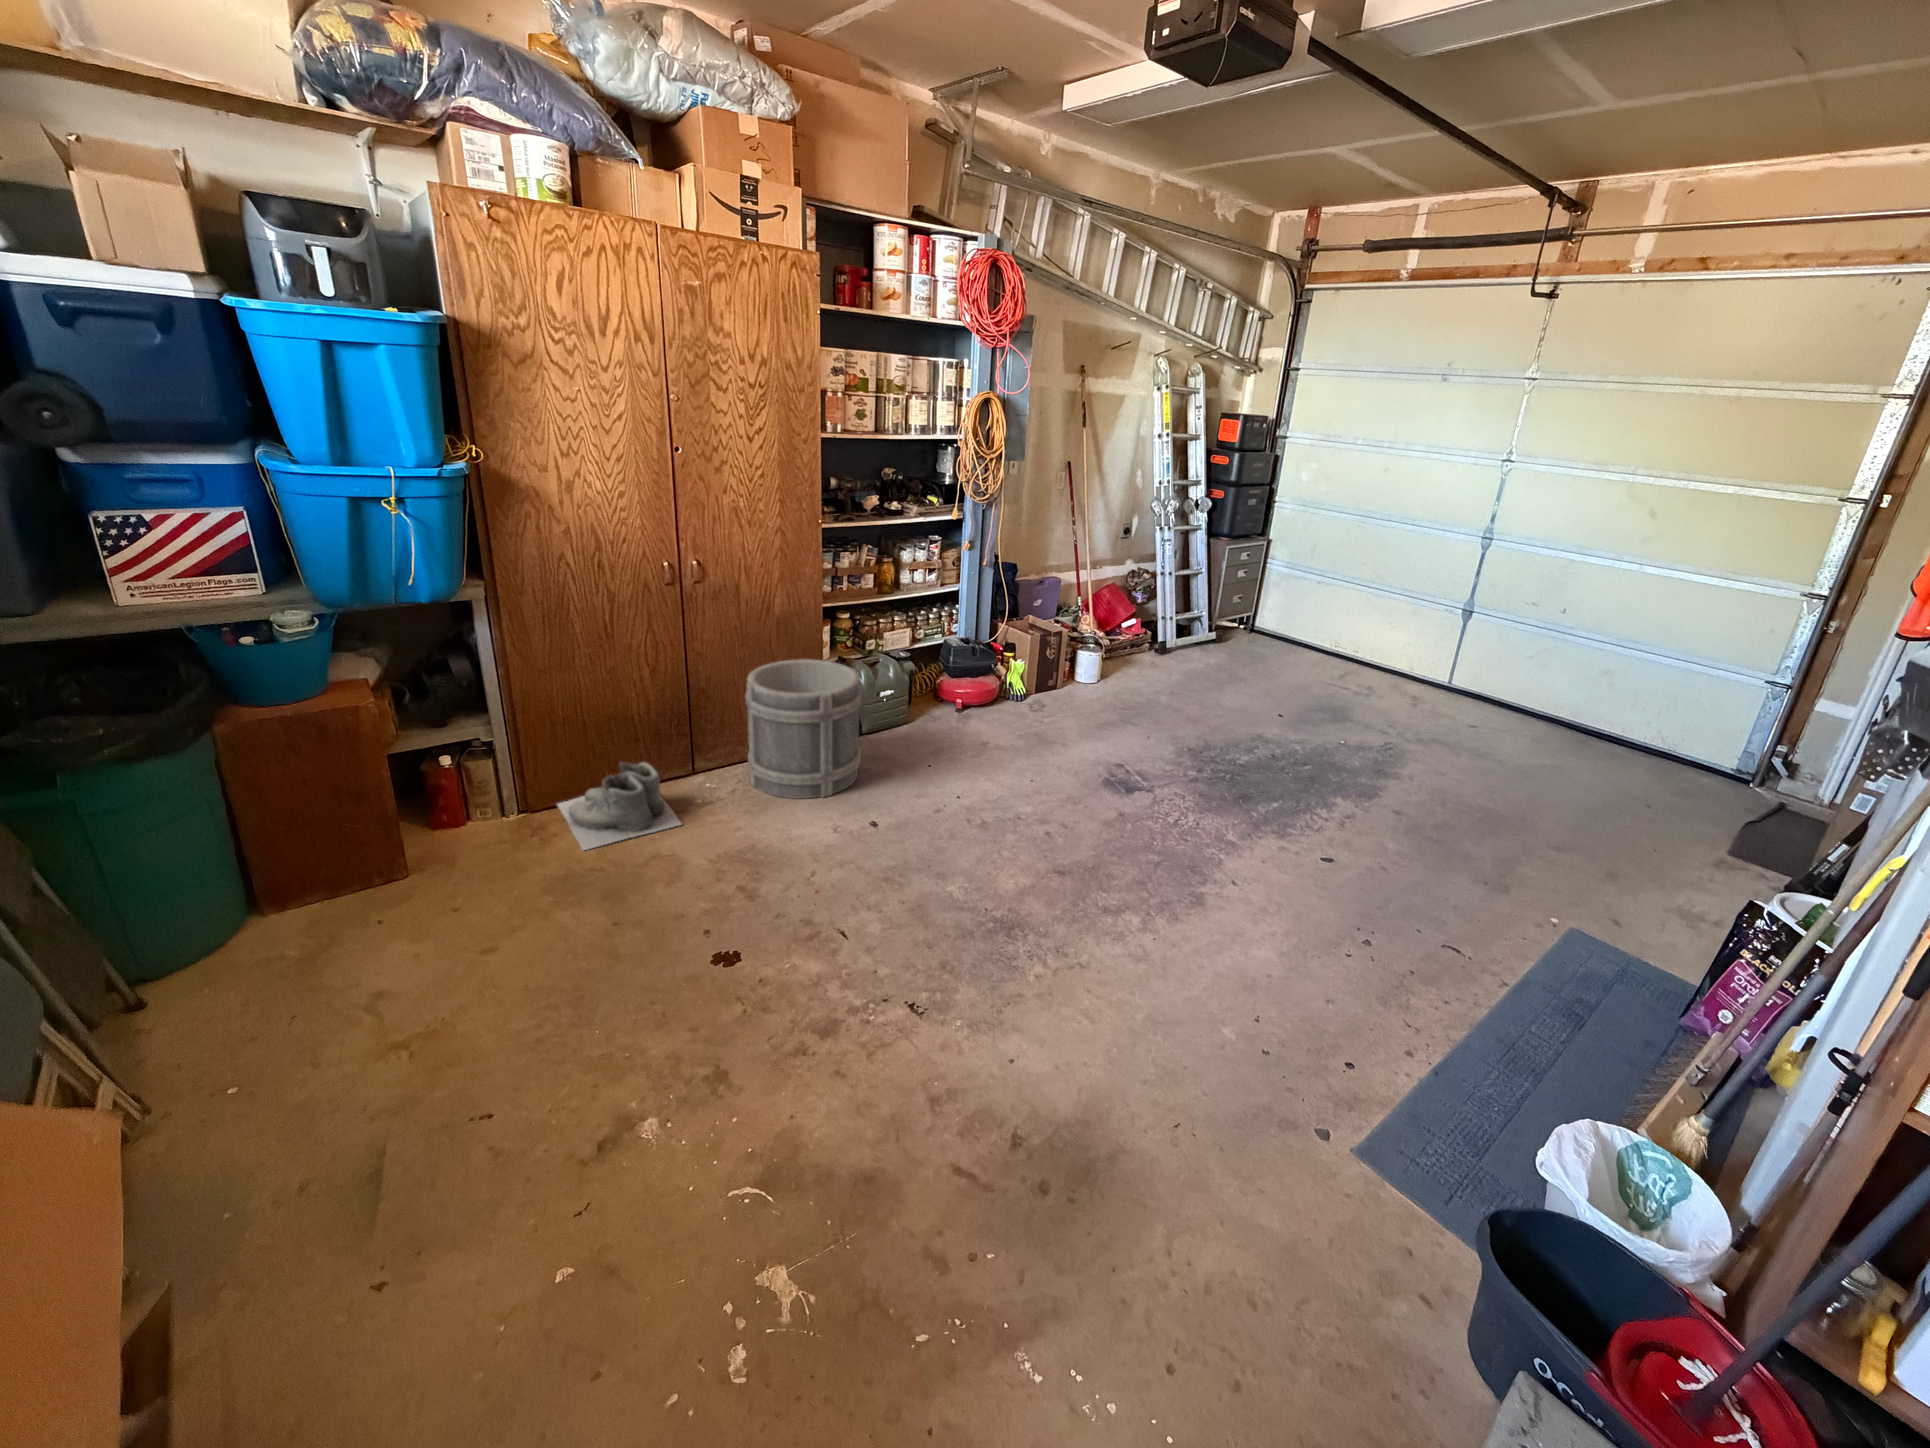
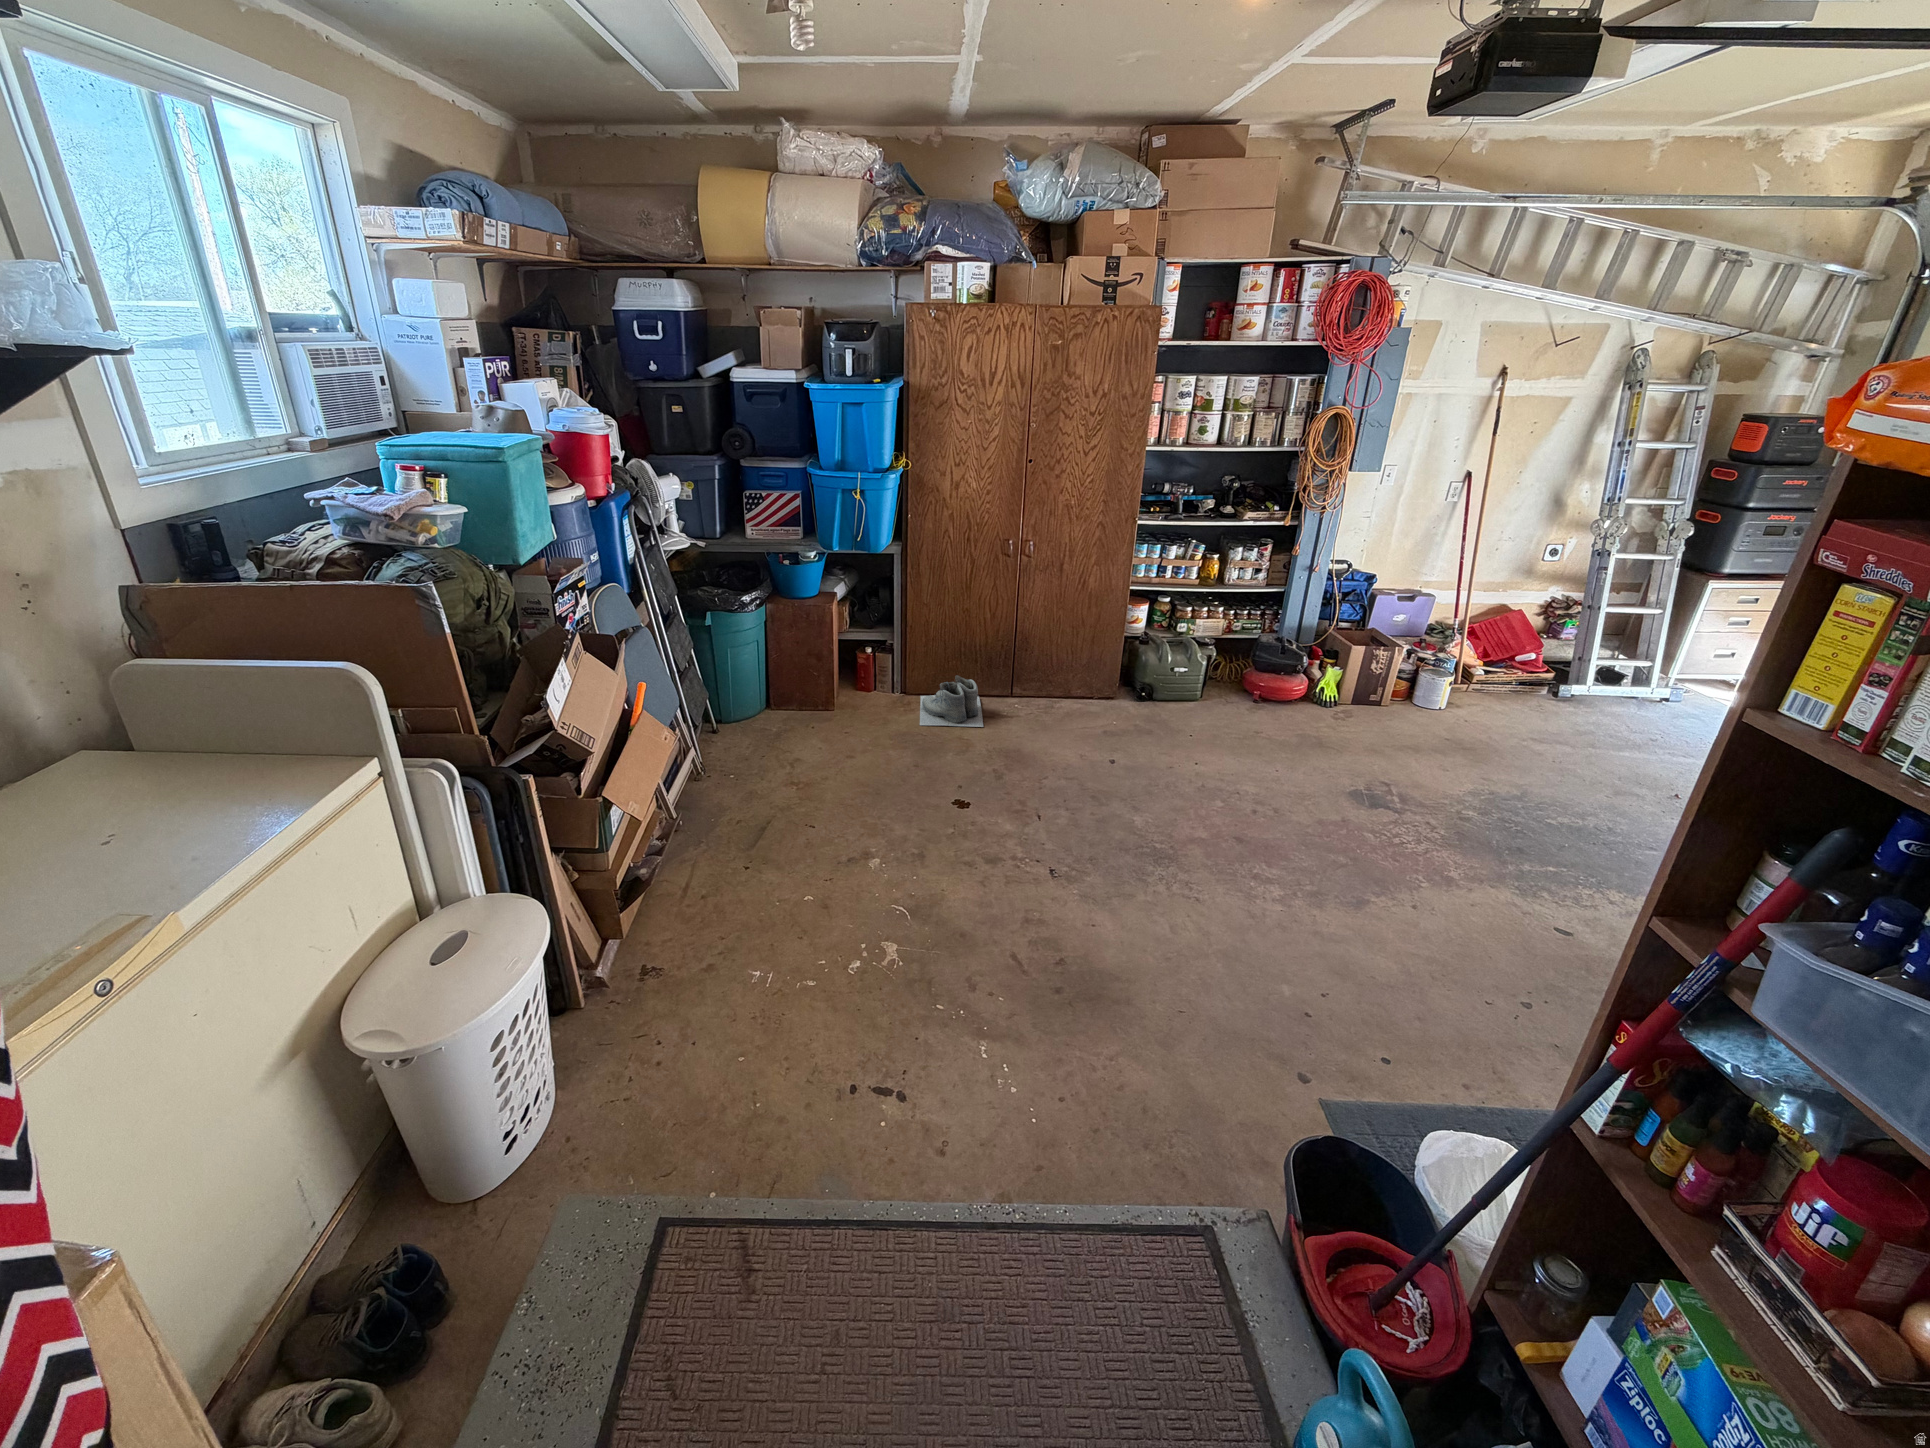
bucket: present [745,659,861,799] -> none [1043,627,1140,737]

